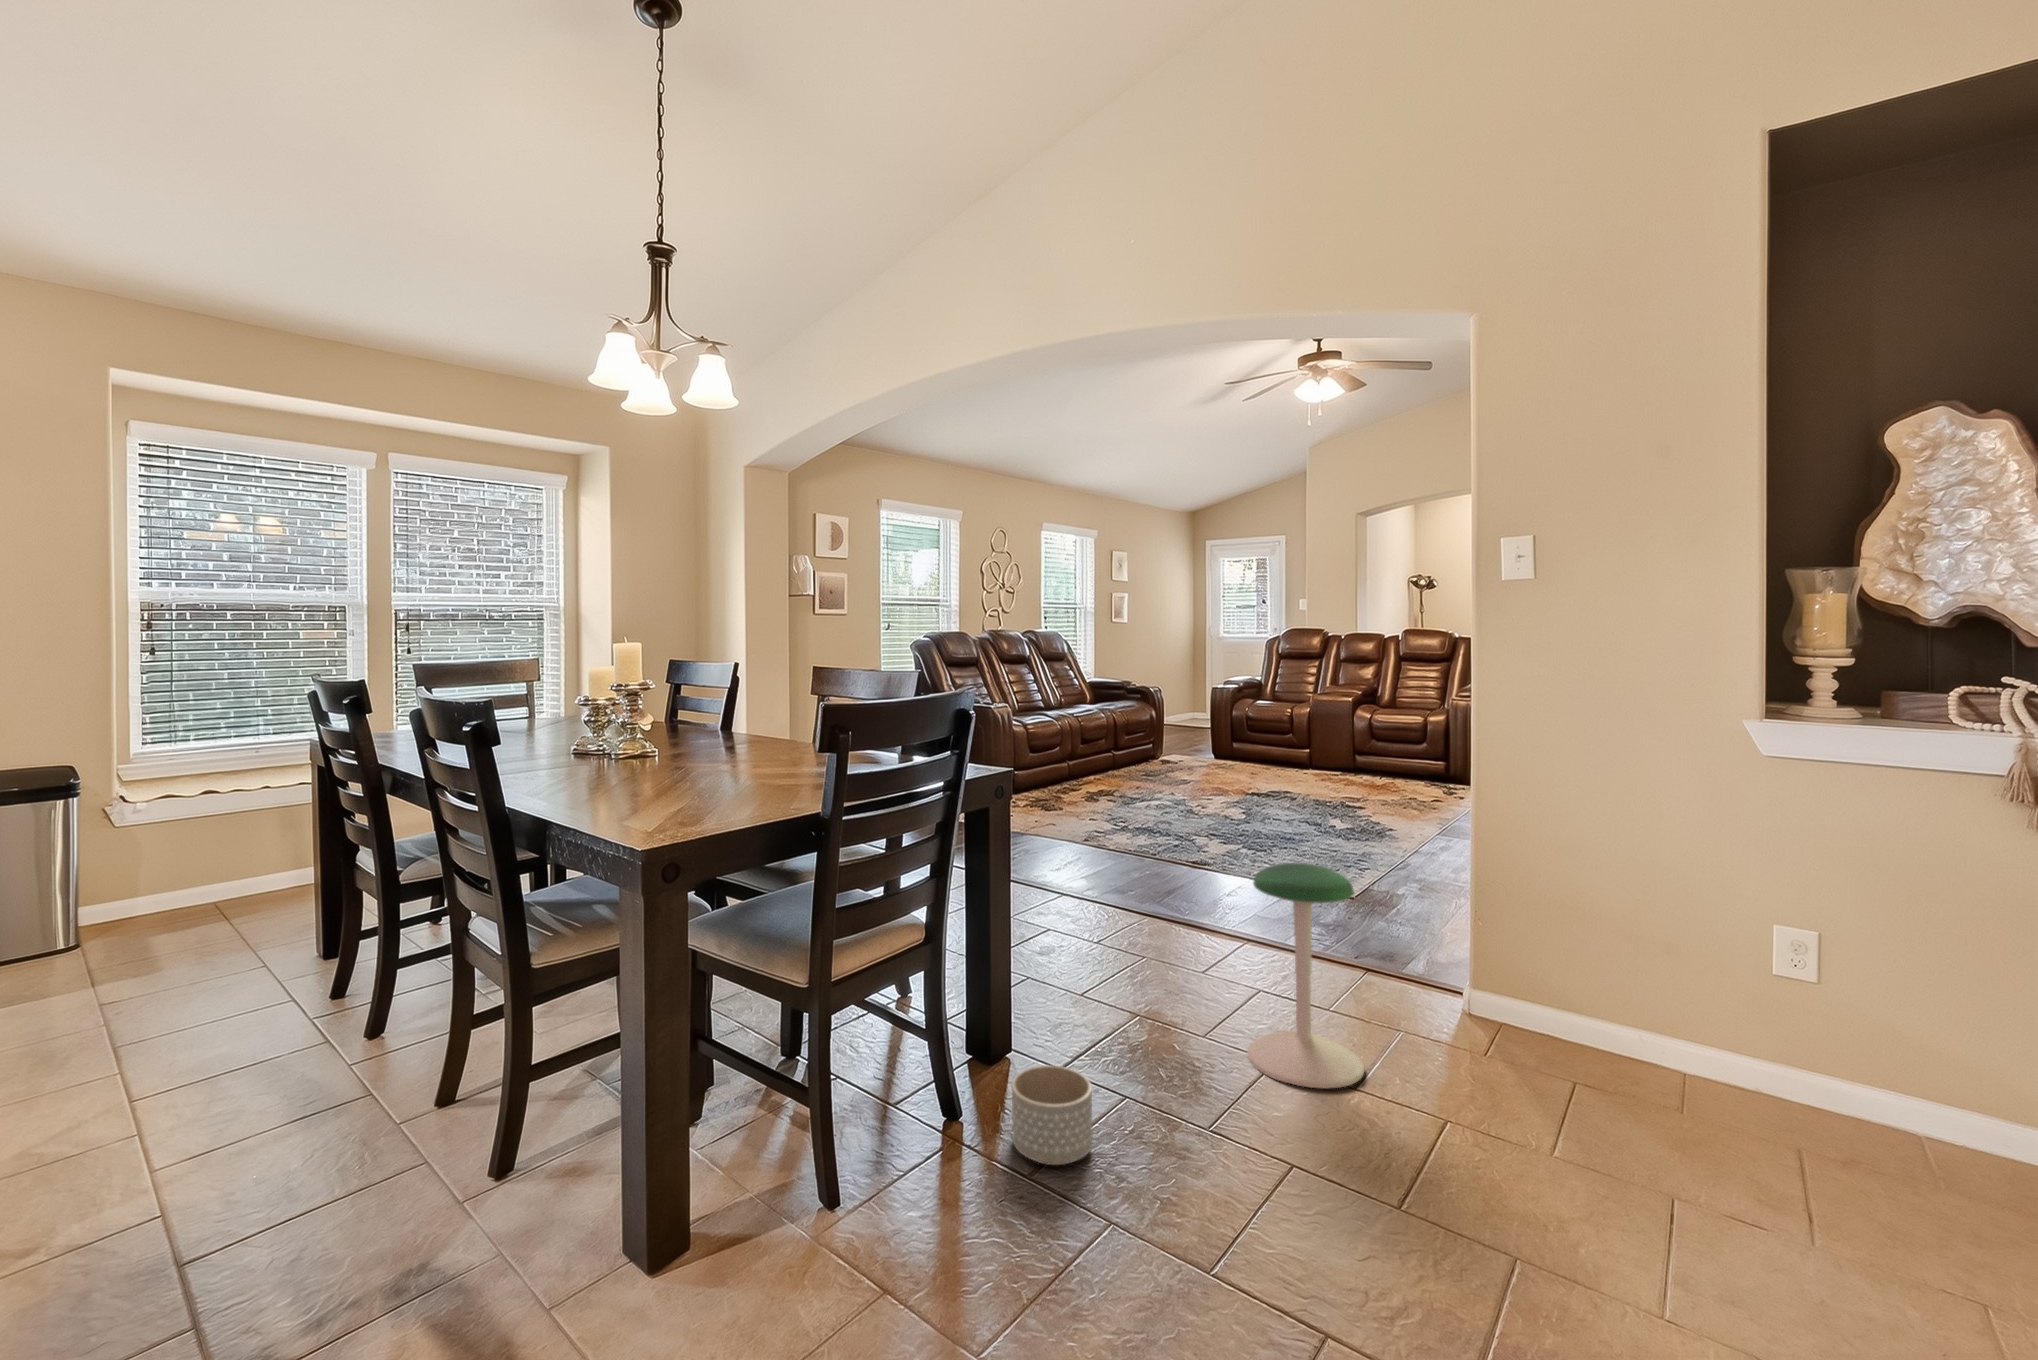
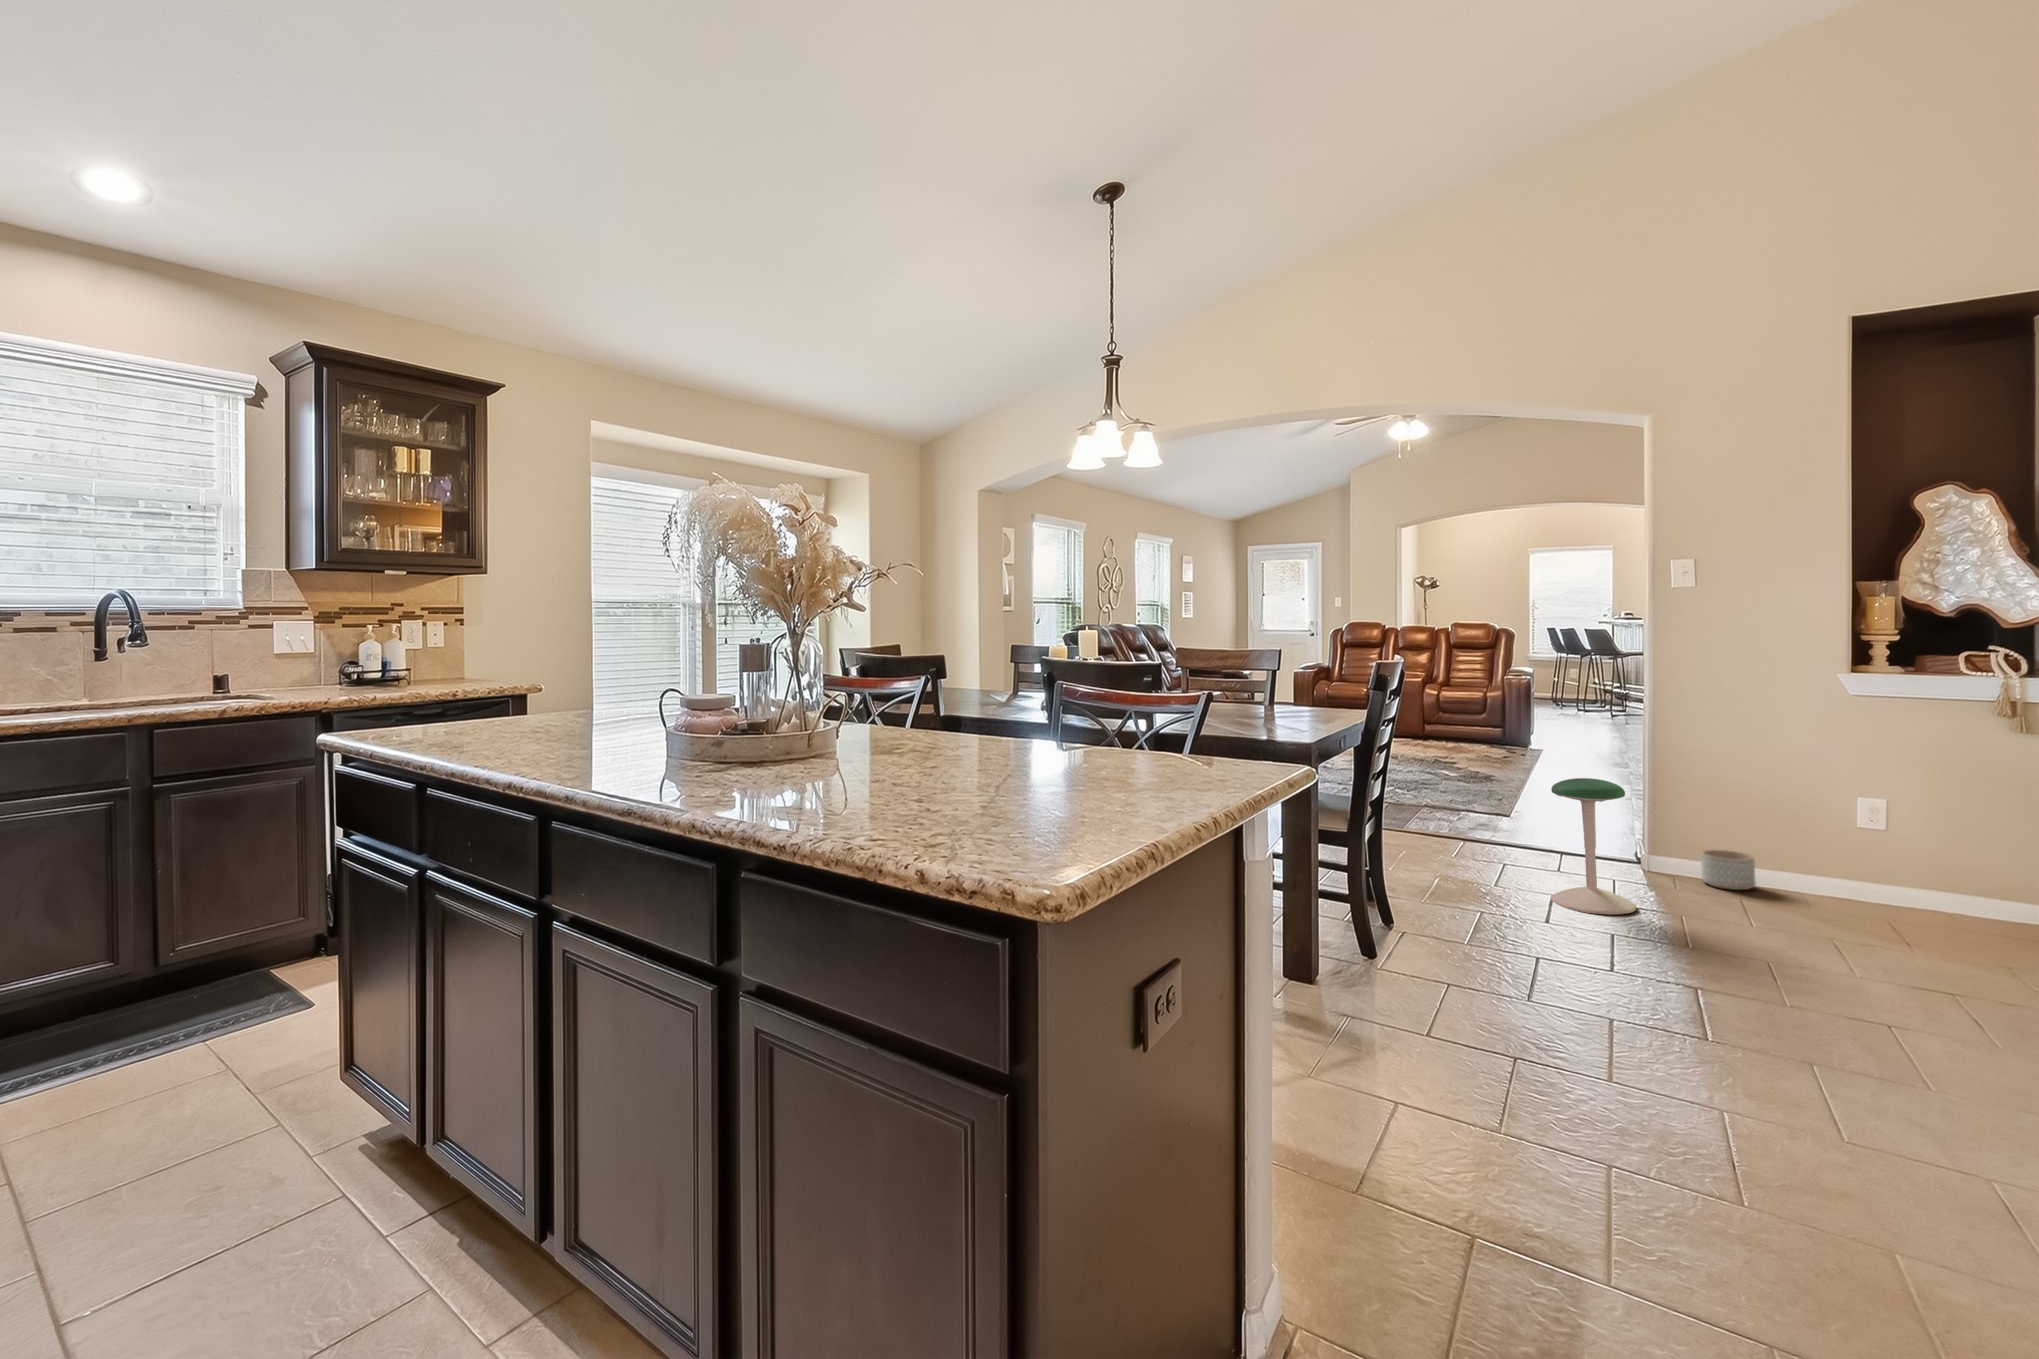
planter: present [1012,1065,1093,1165] -> present [1701,850,1755,890]

